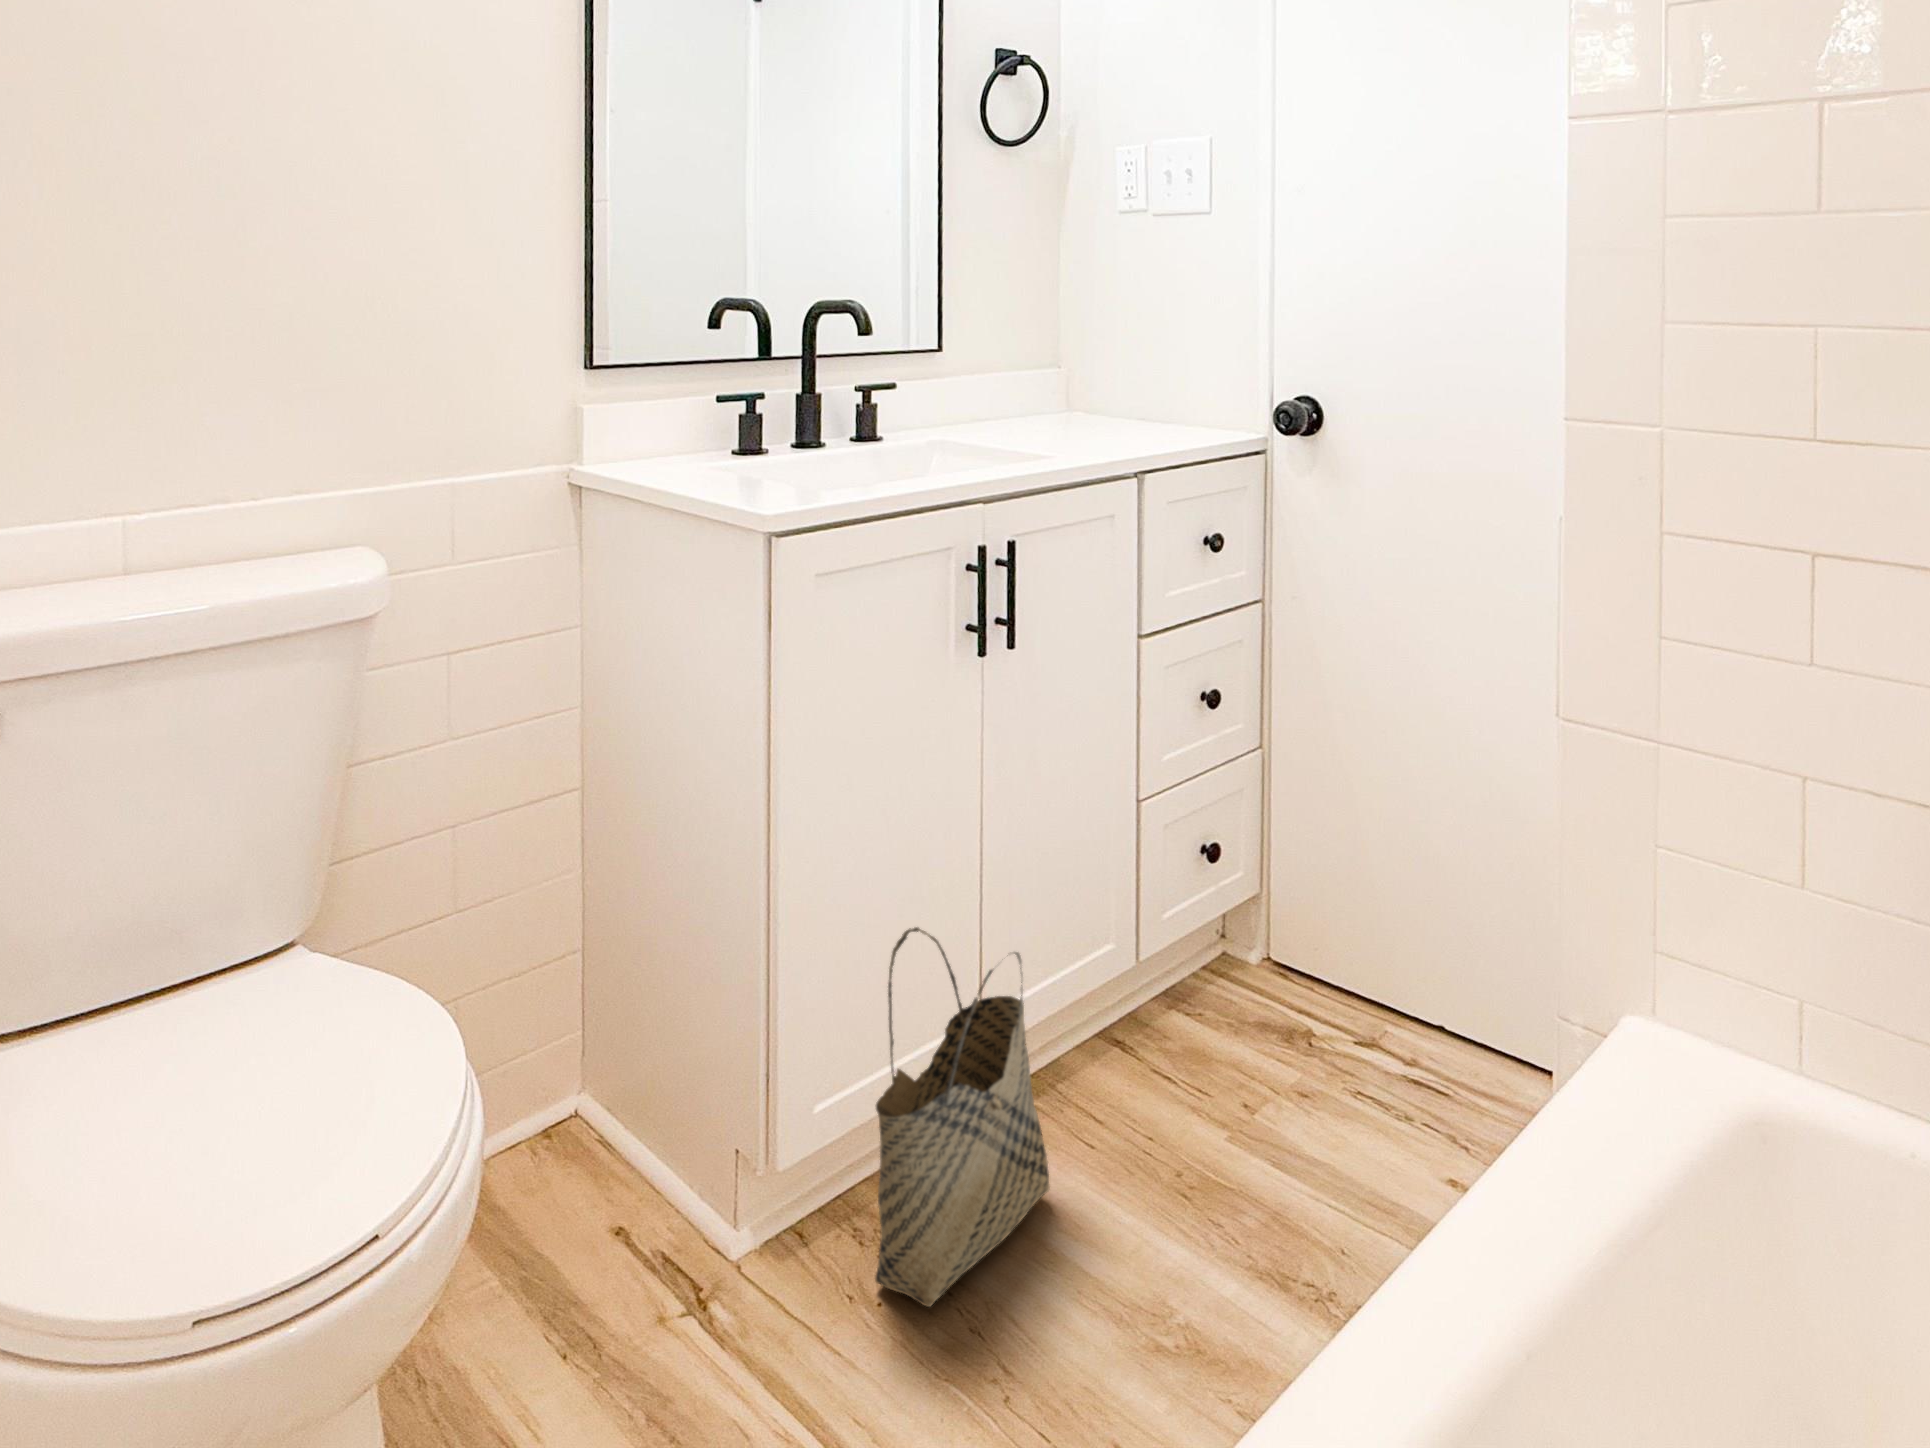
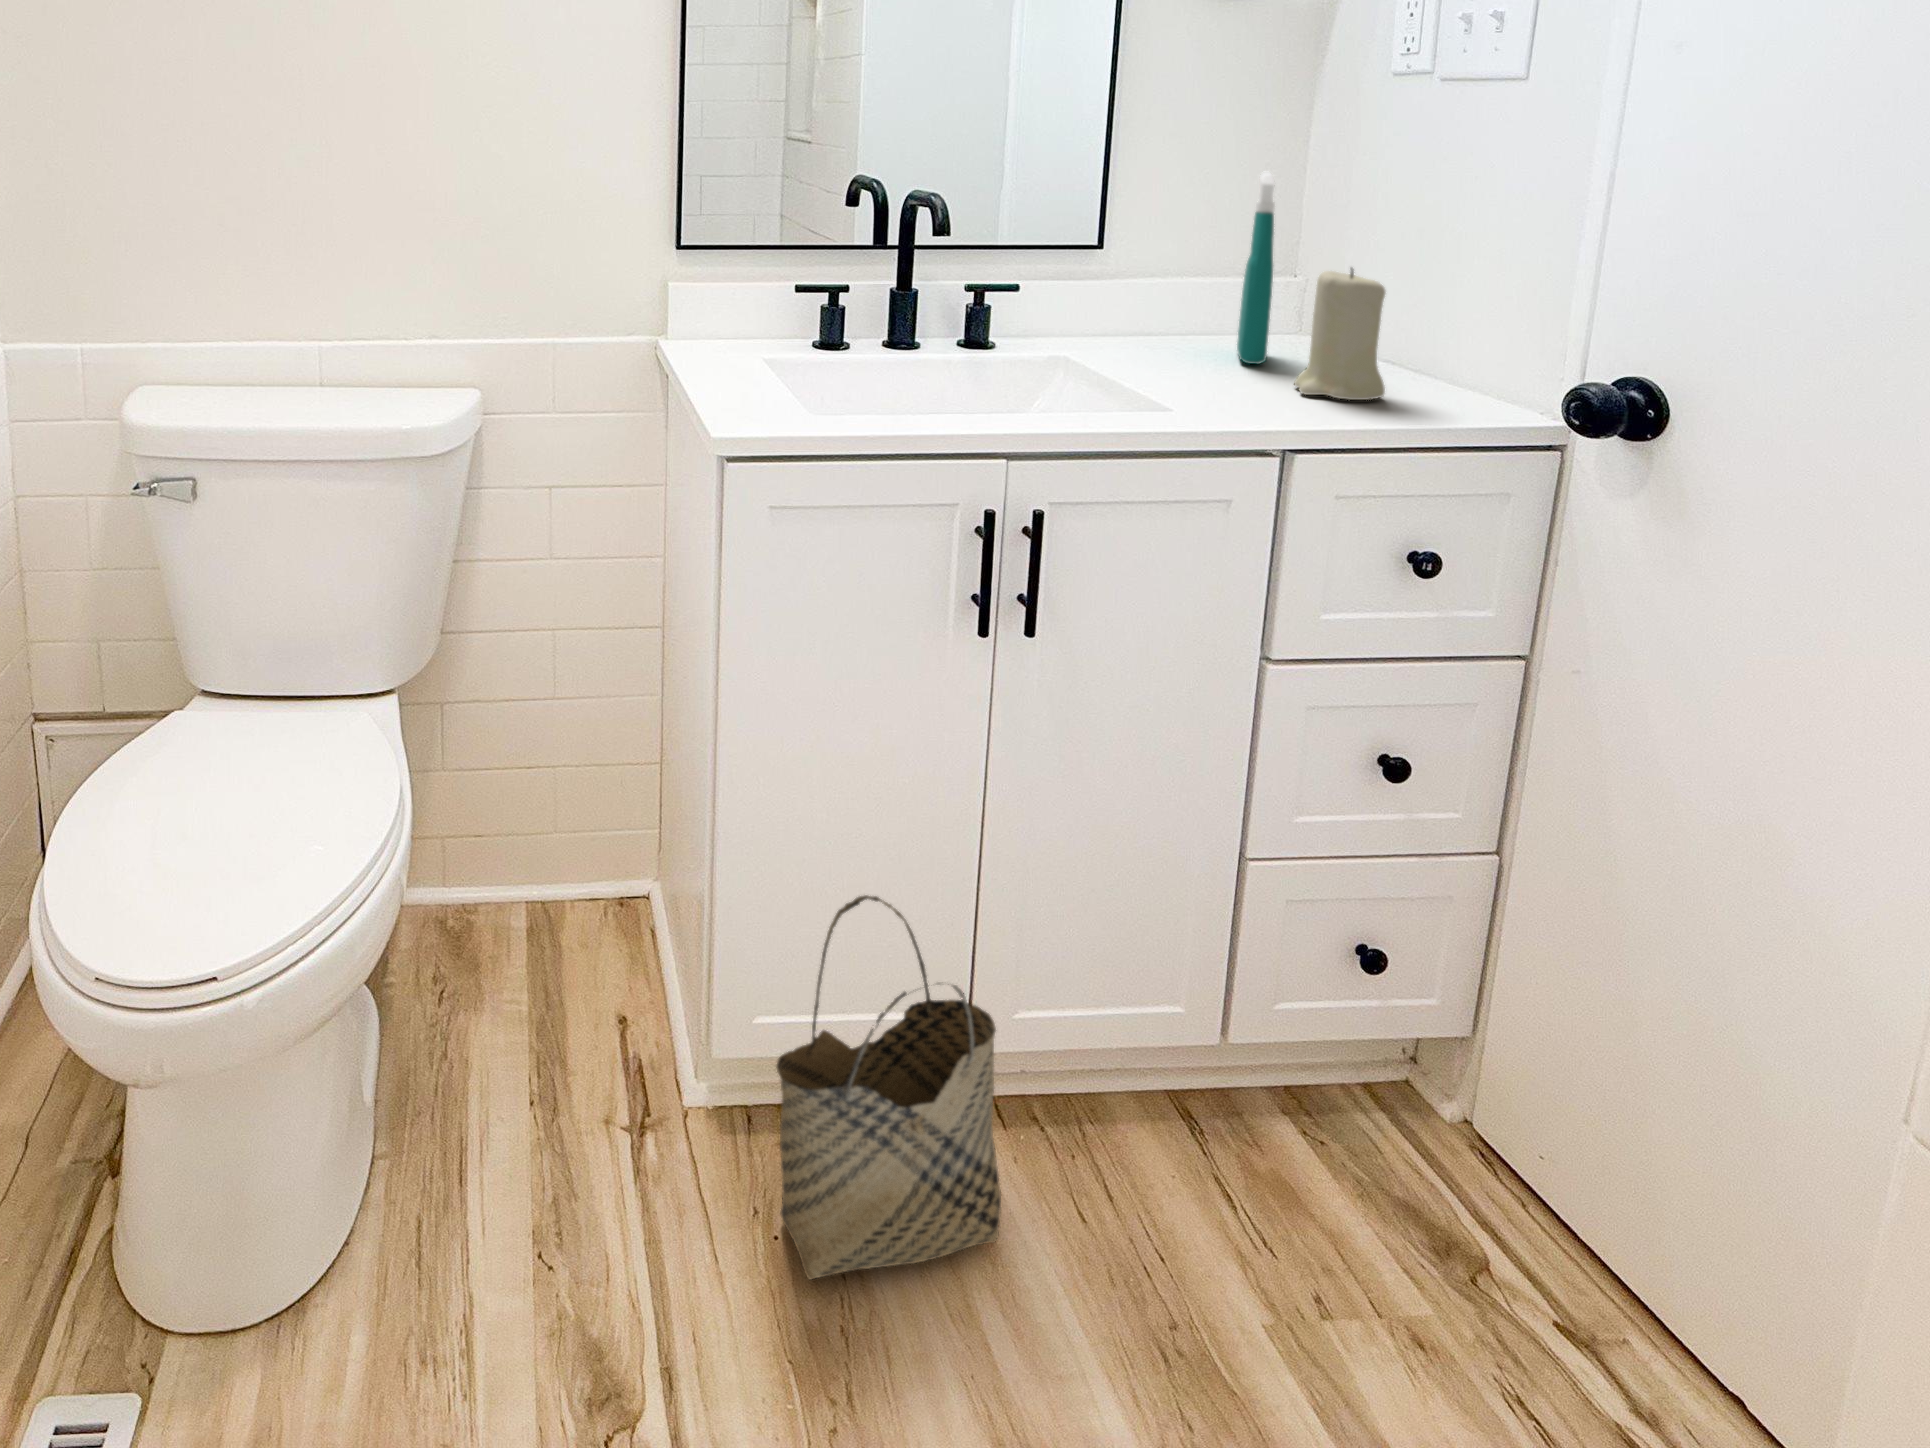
spray bottle: none [1046,282,1078,429] -> present [1237,171,1275,364]
candle: none [1109,343,1167,439] -> present [1294,268,1385,400]

